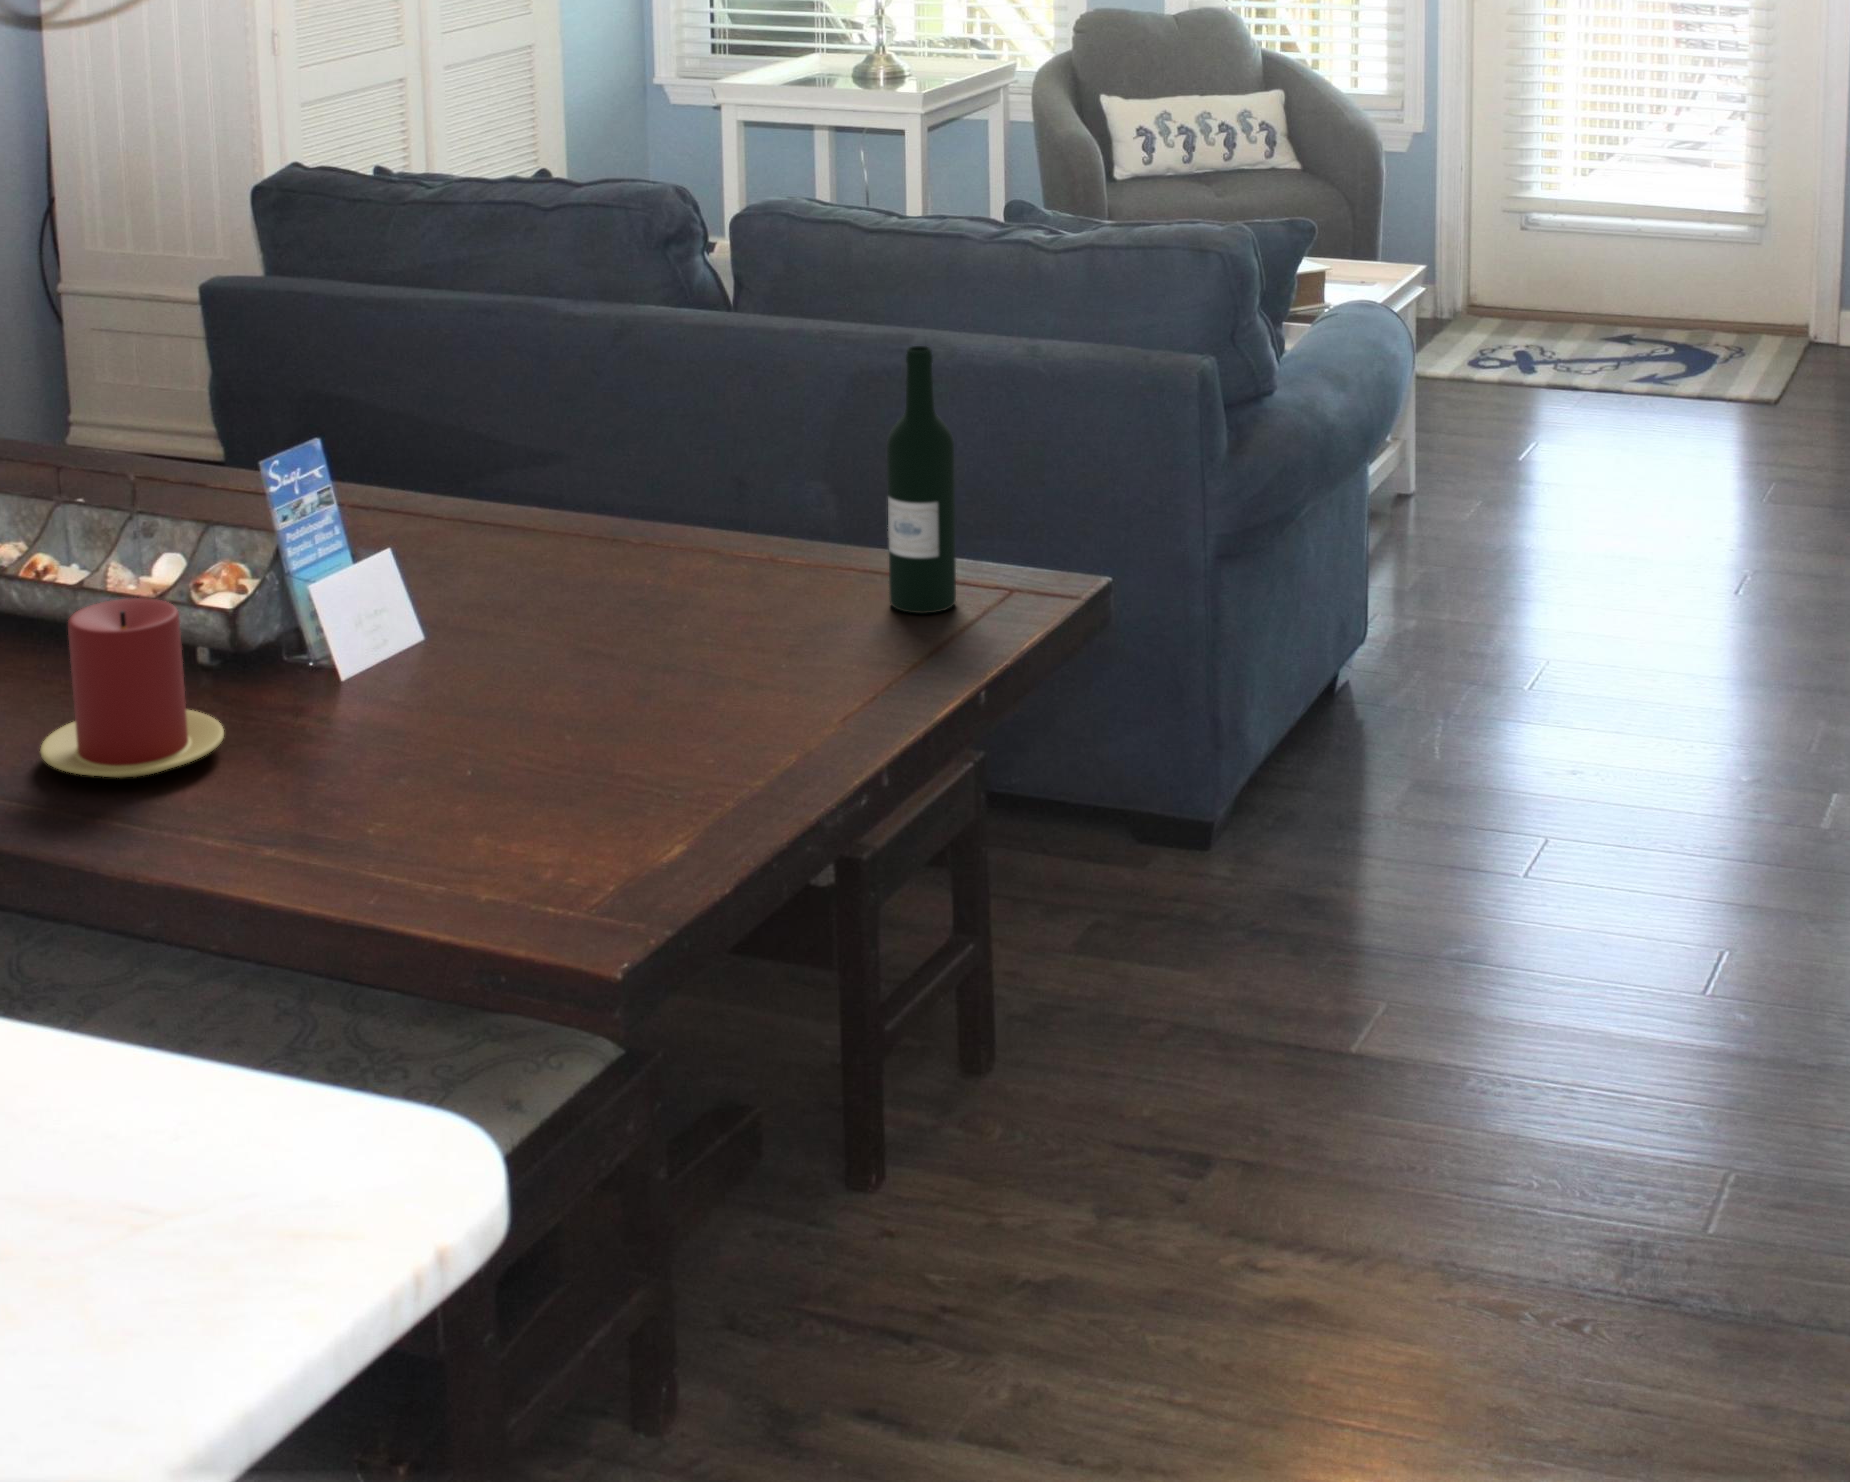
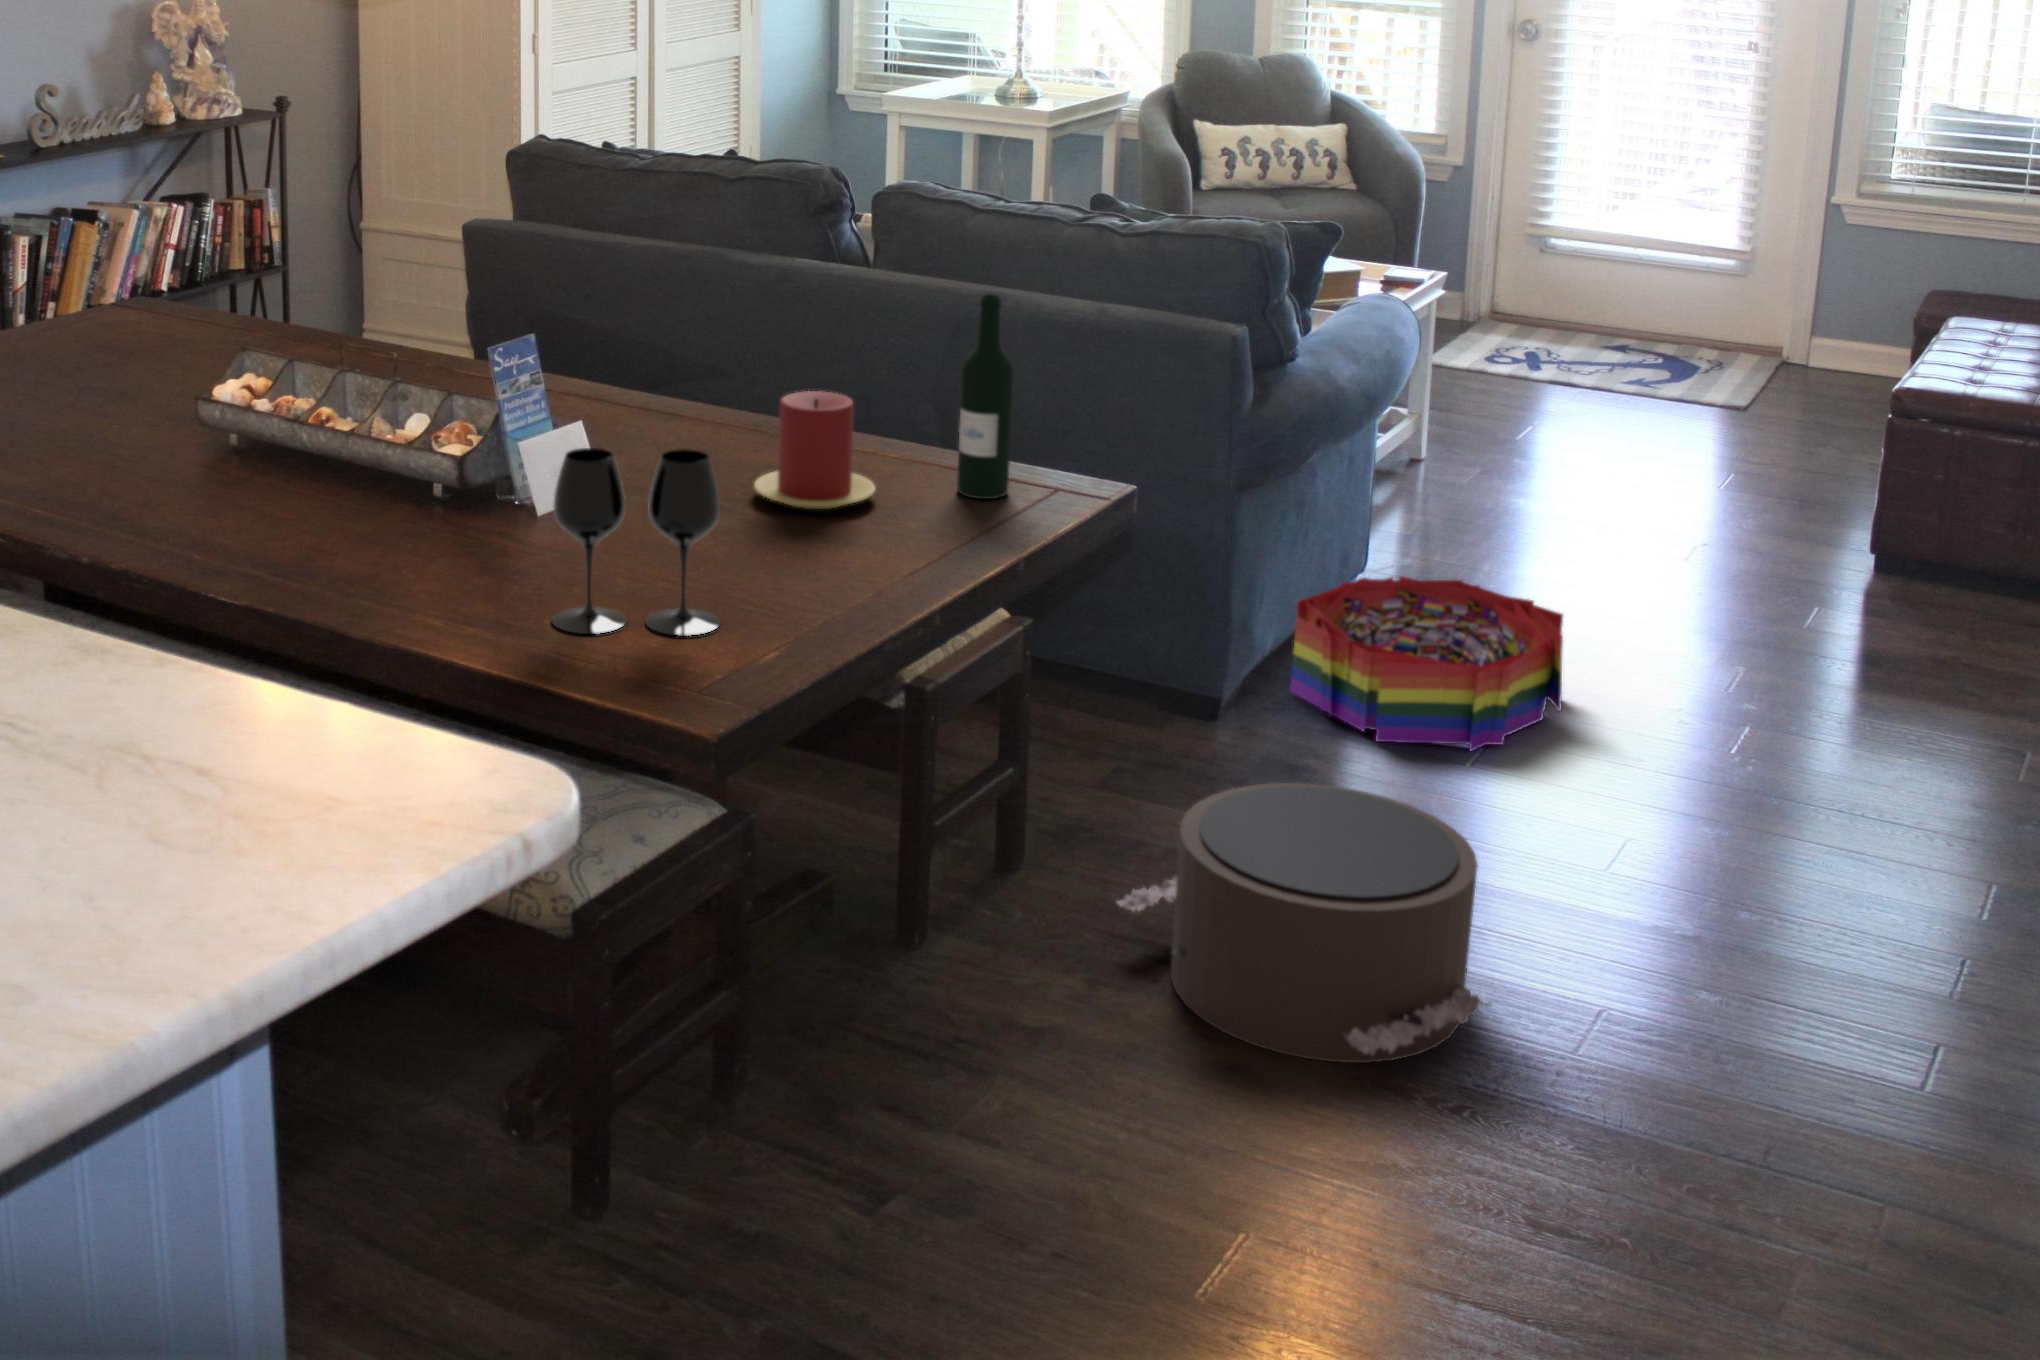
wine glass: none [371,589,607,852] -> present [552,448,720,636]
candle: present [40,598,224,778] -> present [754,391,876,509]
storage bin: none [1299,653,1633,875] -> present [1290,576,1563,751]
pouf: none [1128,948,1622,1320] -> present [1117,783,1490,1063]

